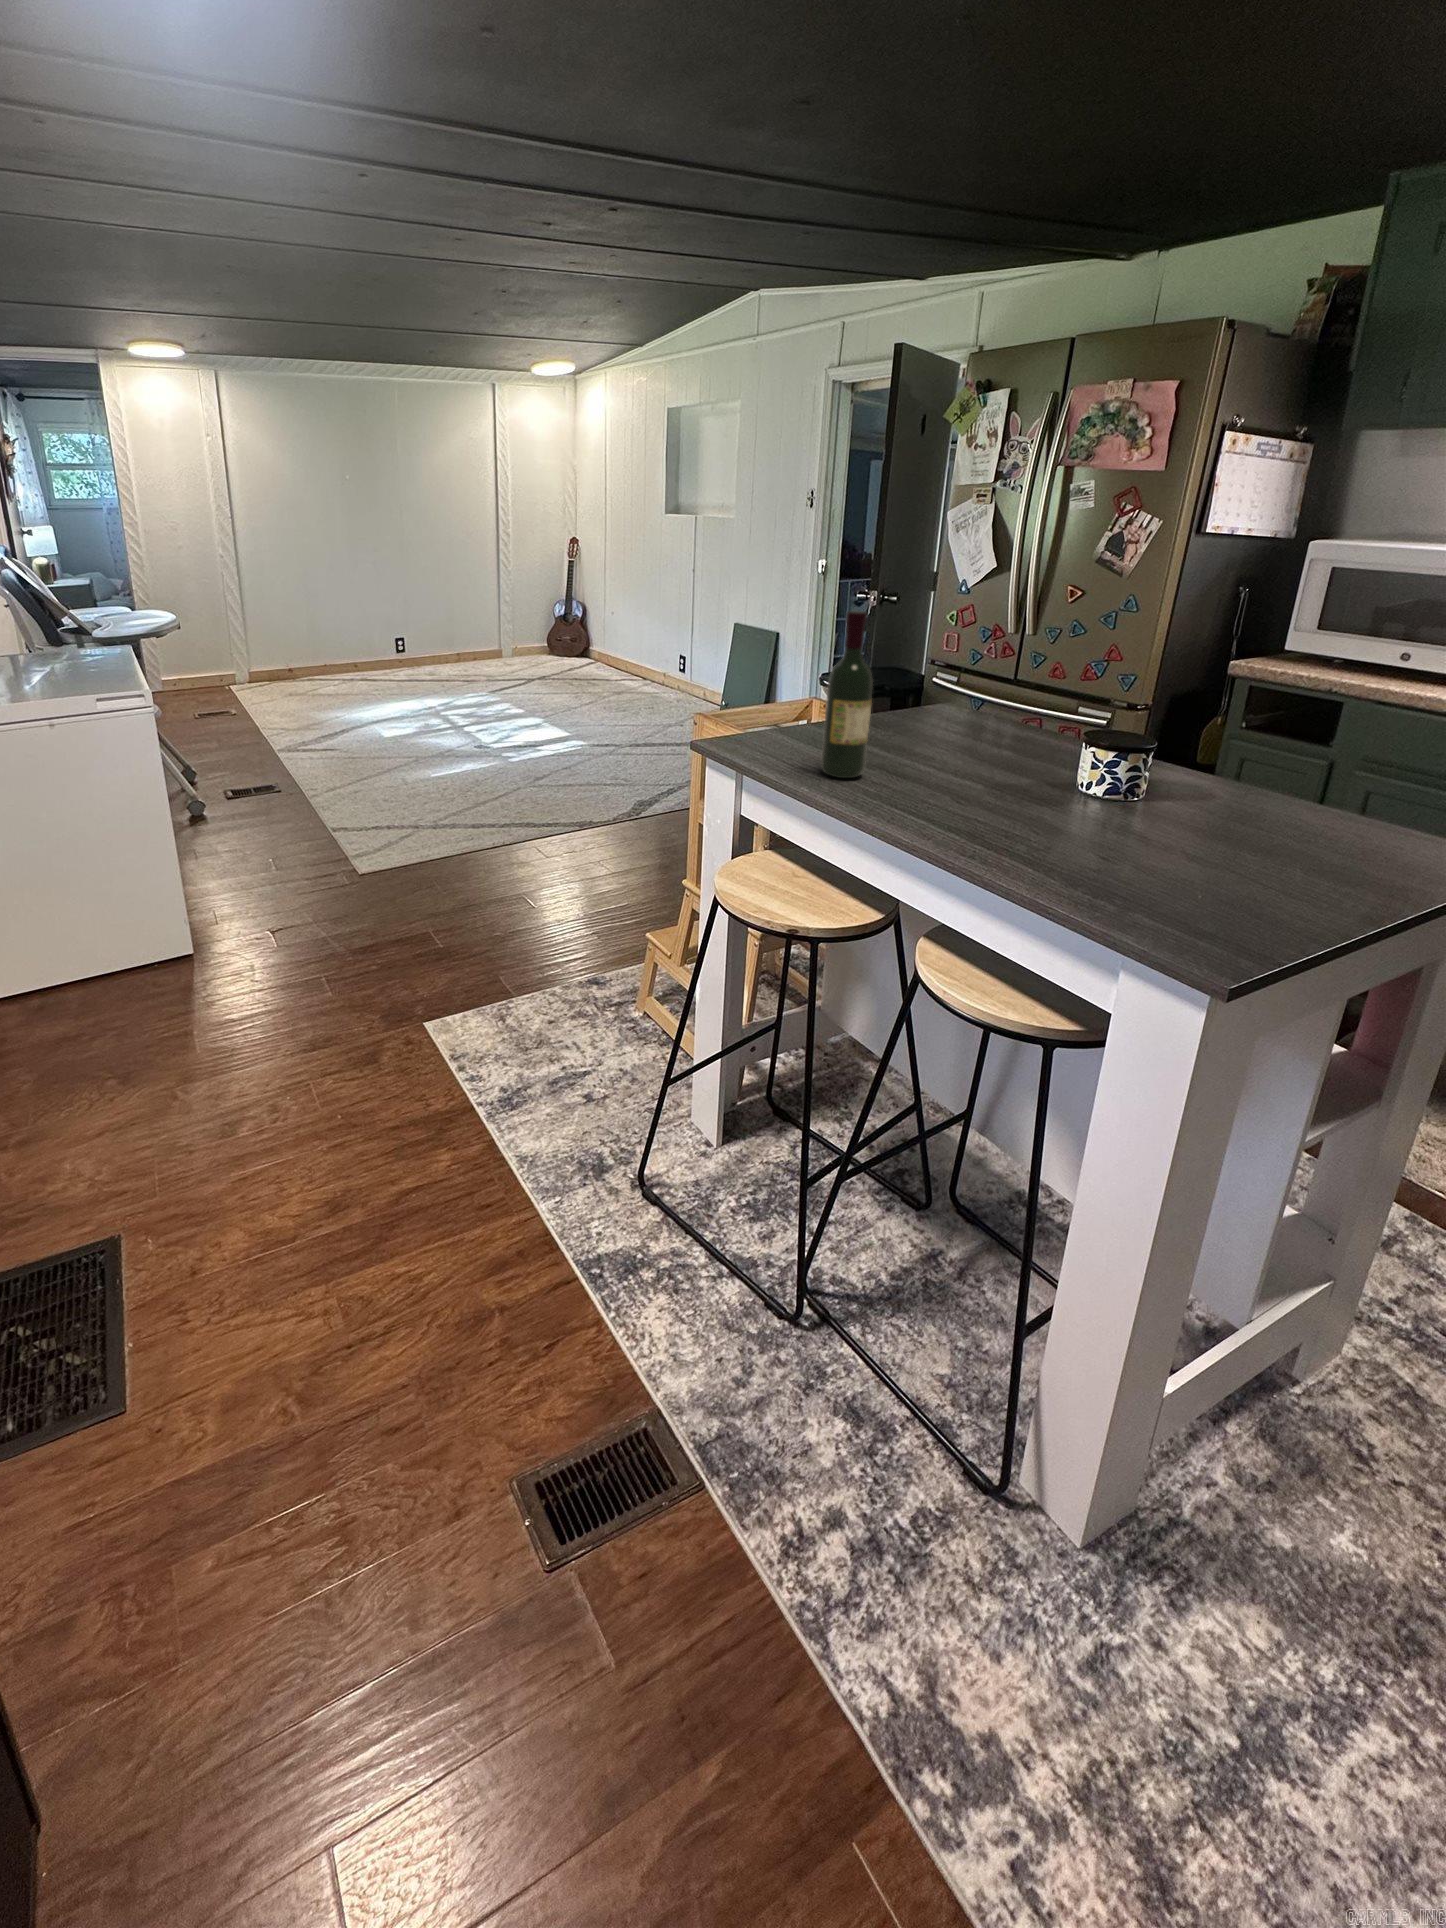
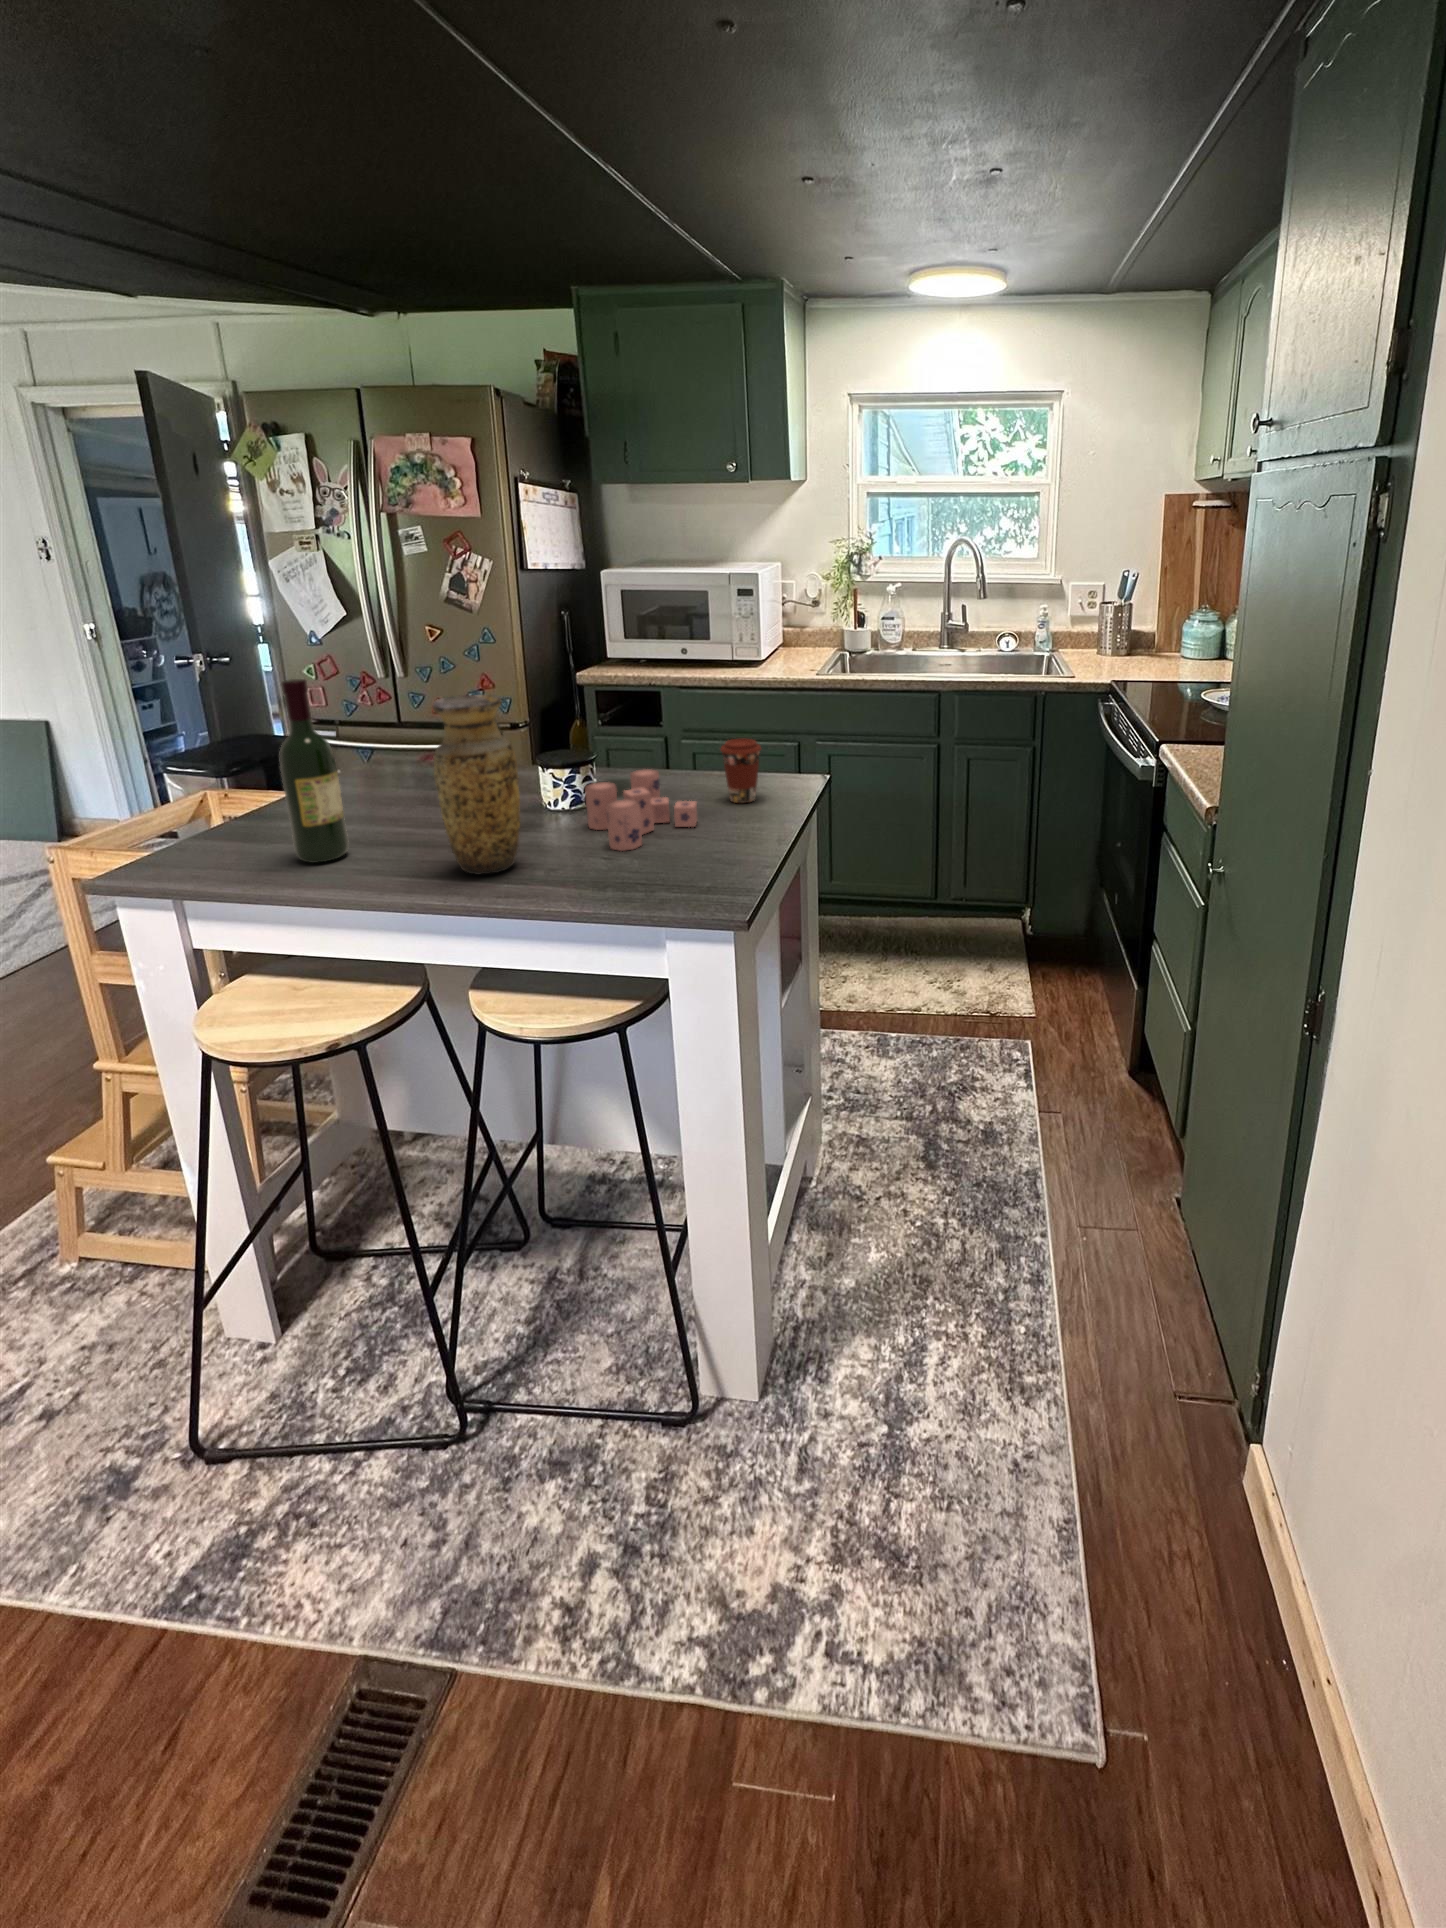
vase: none [936,647,1028,836] -> present [432,695,520,874]
coffee cup: none [1324,772,1403,861] -> present [720,739,761,803]
candle: none [1104,776,1259,864] -> present [585,769,697,851]

